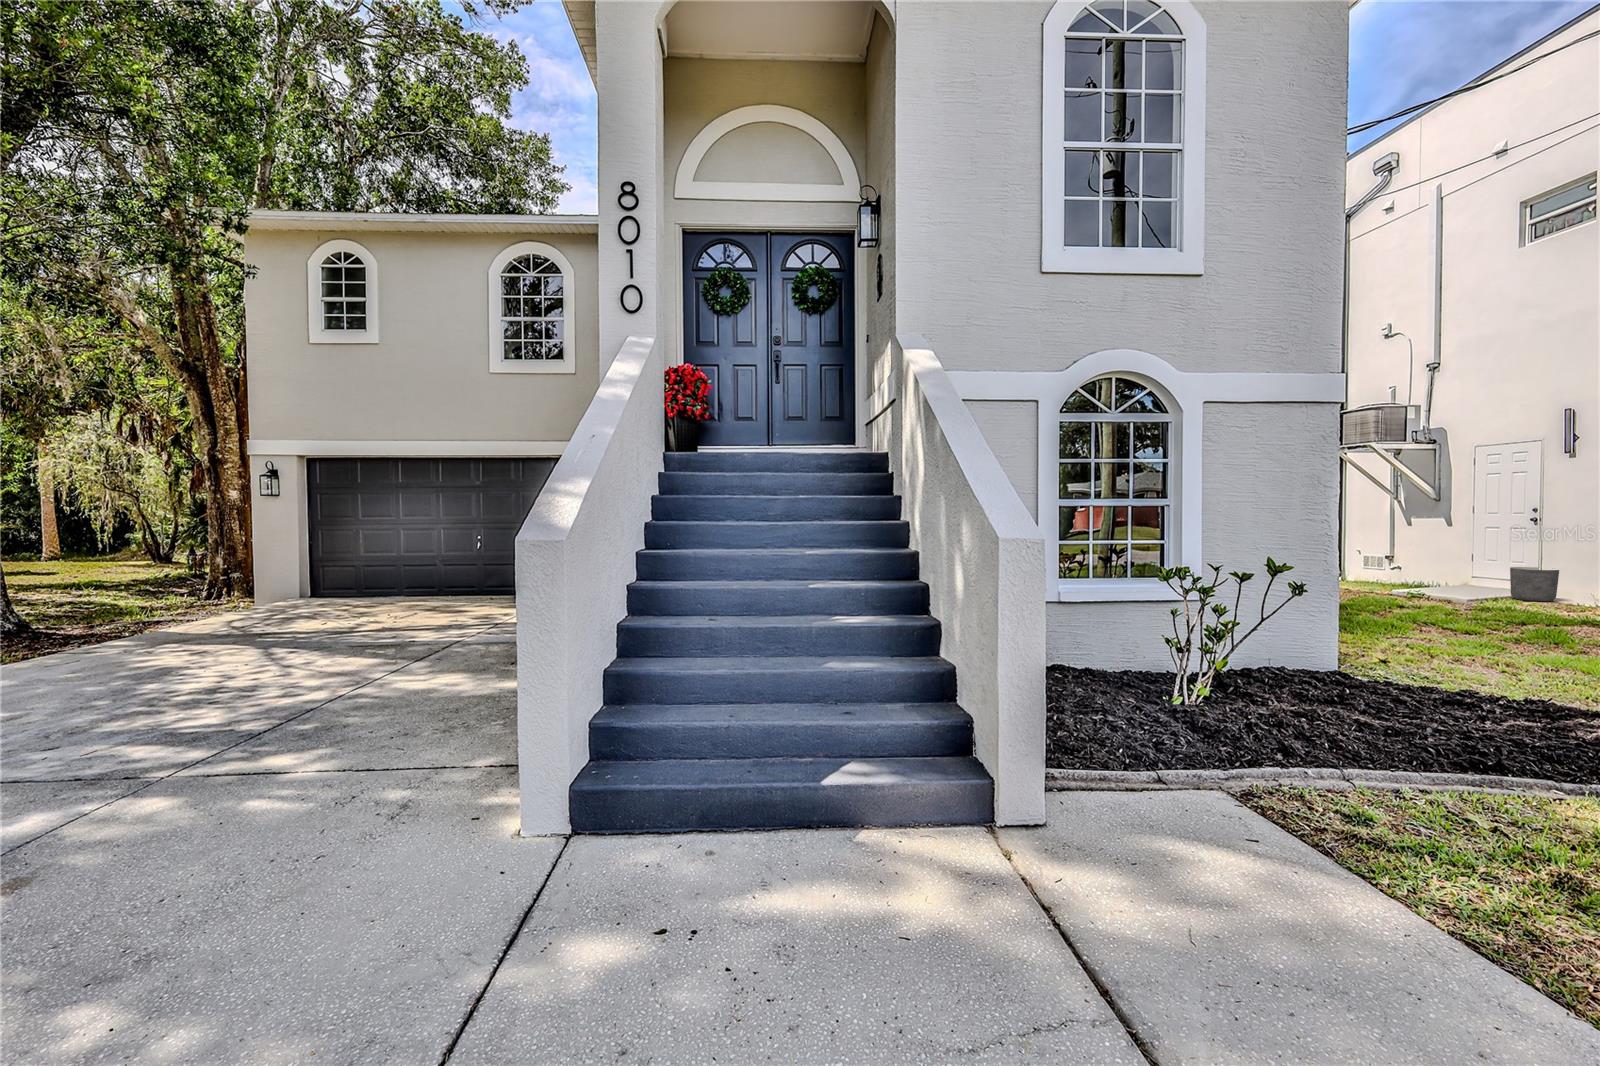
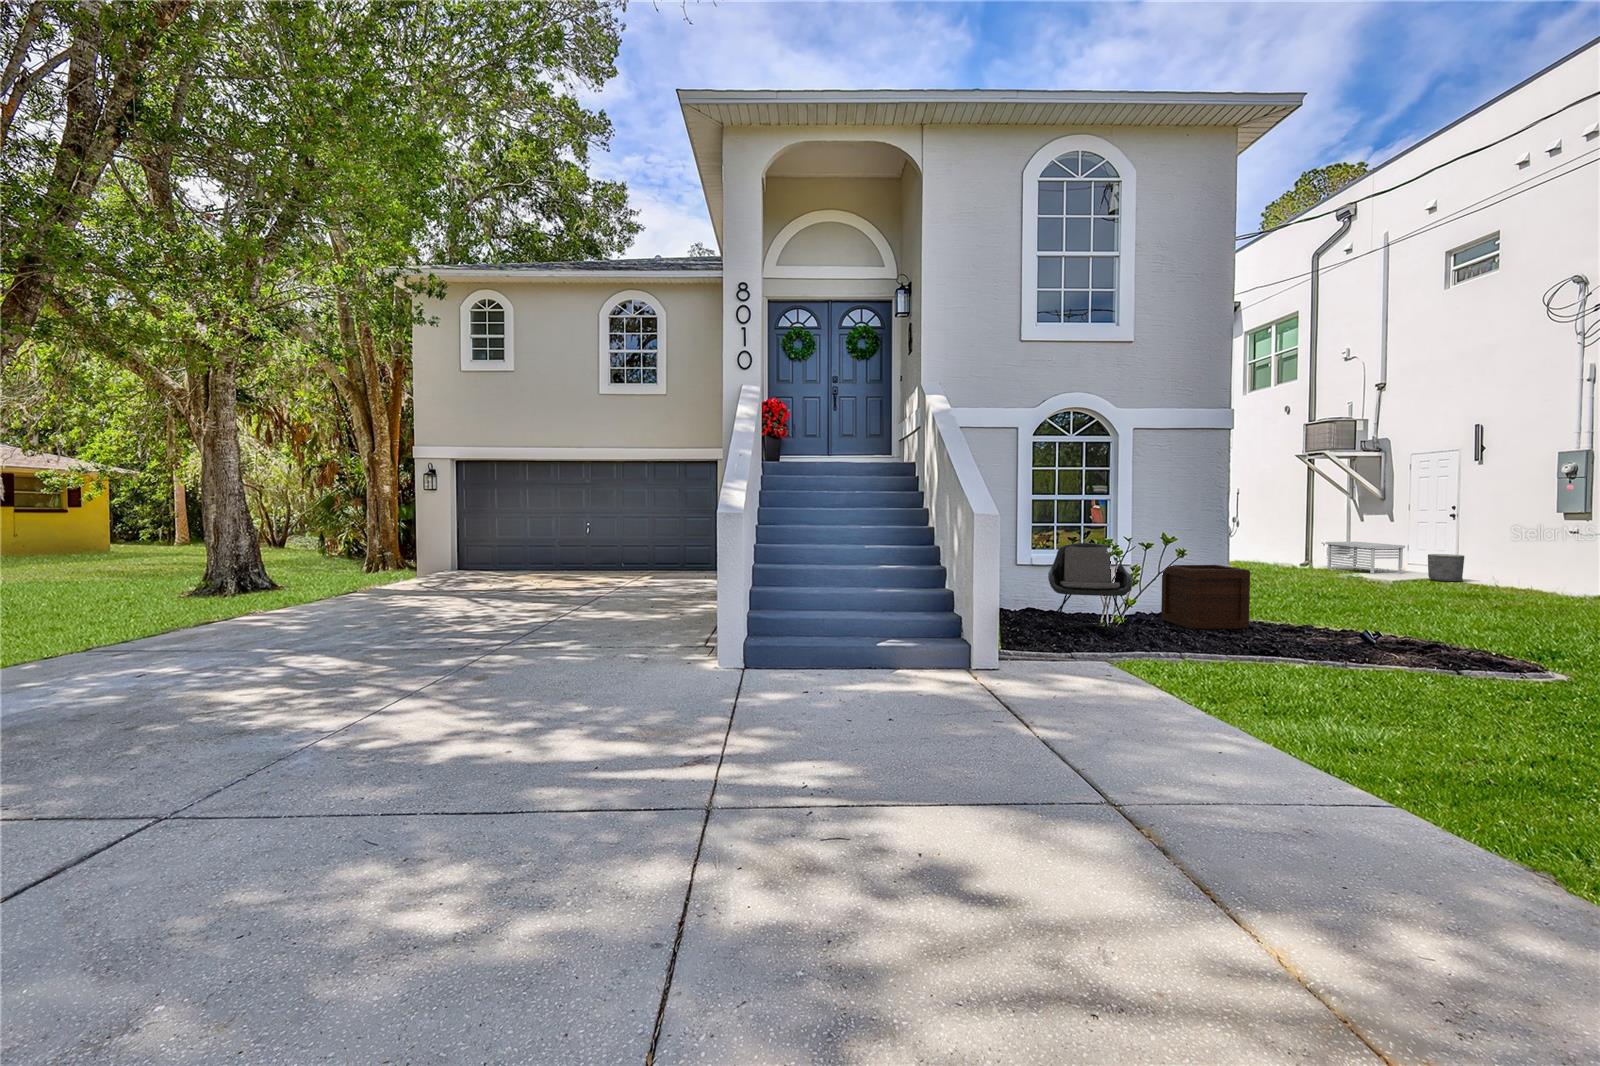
storage bench: none [1365,550,1469,590] -> present [1325,542,1405,574]
lounge chair: none [1090,569,1228,717] -> present [1048,543,1132,634]
wooden crate: none [1248,599,1399,704] -> present [1161,565,1250,630]

